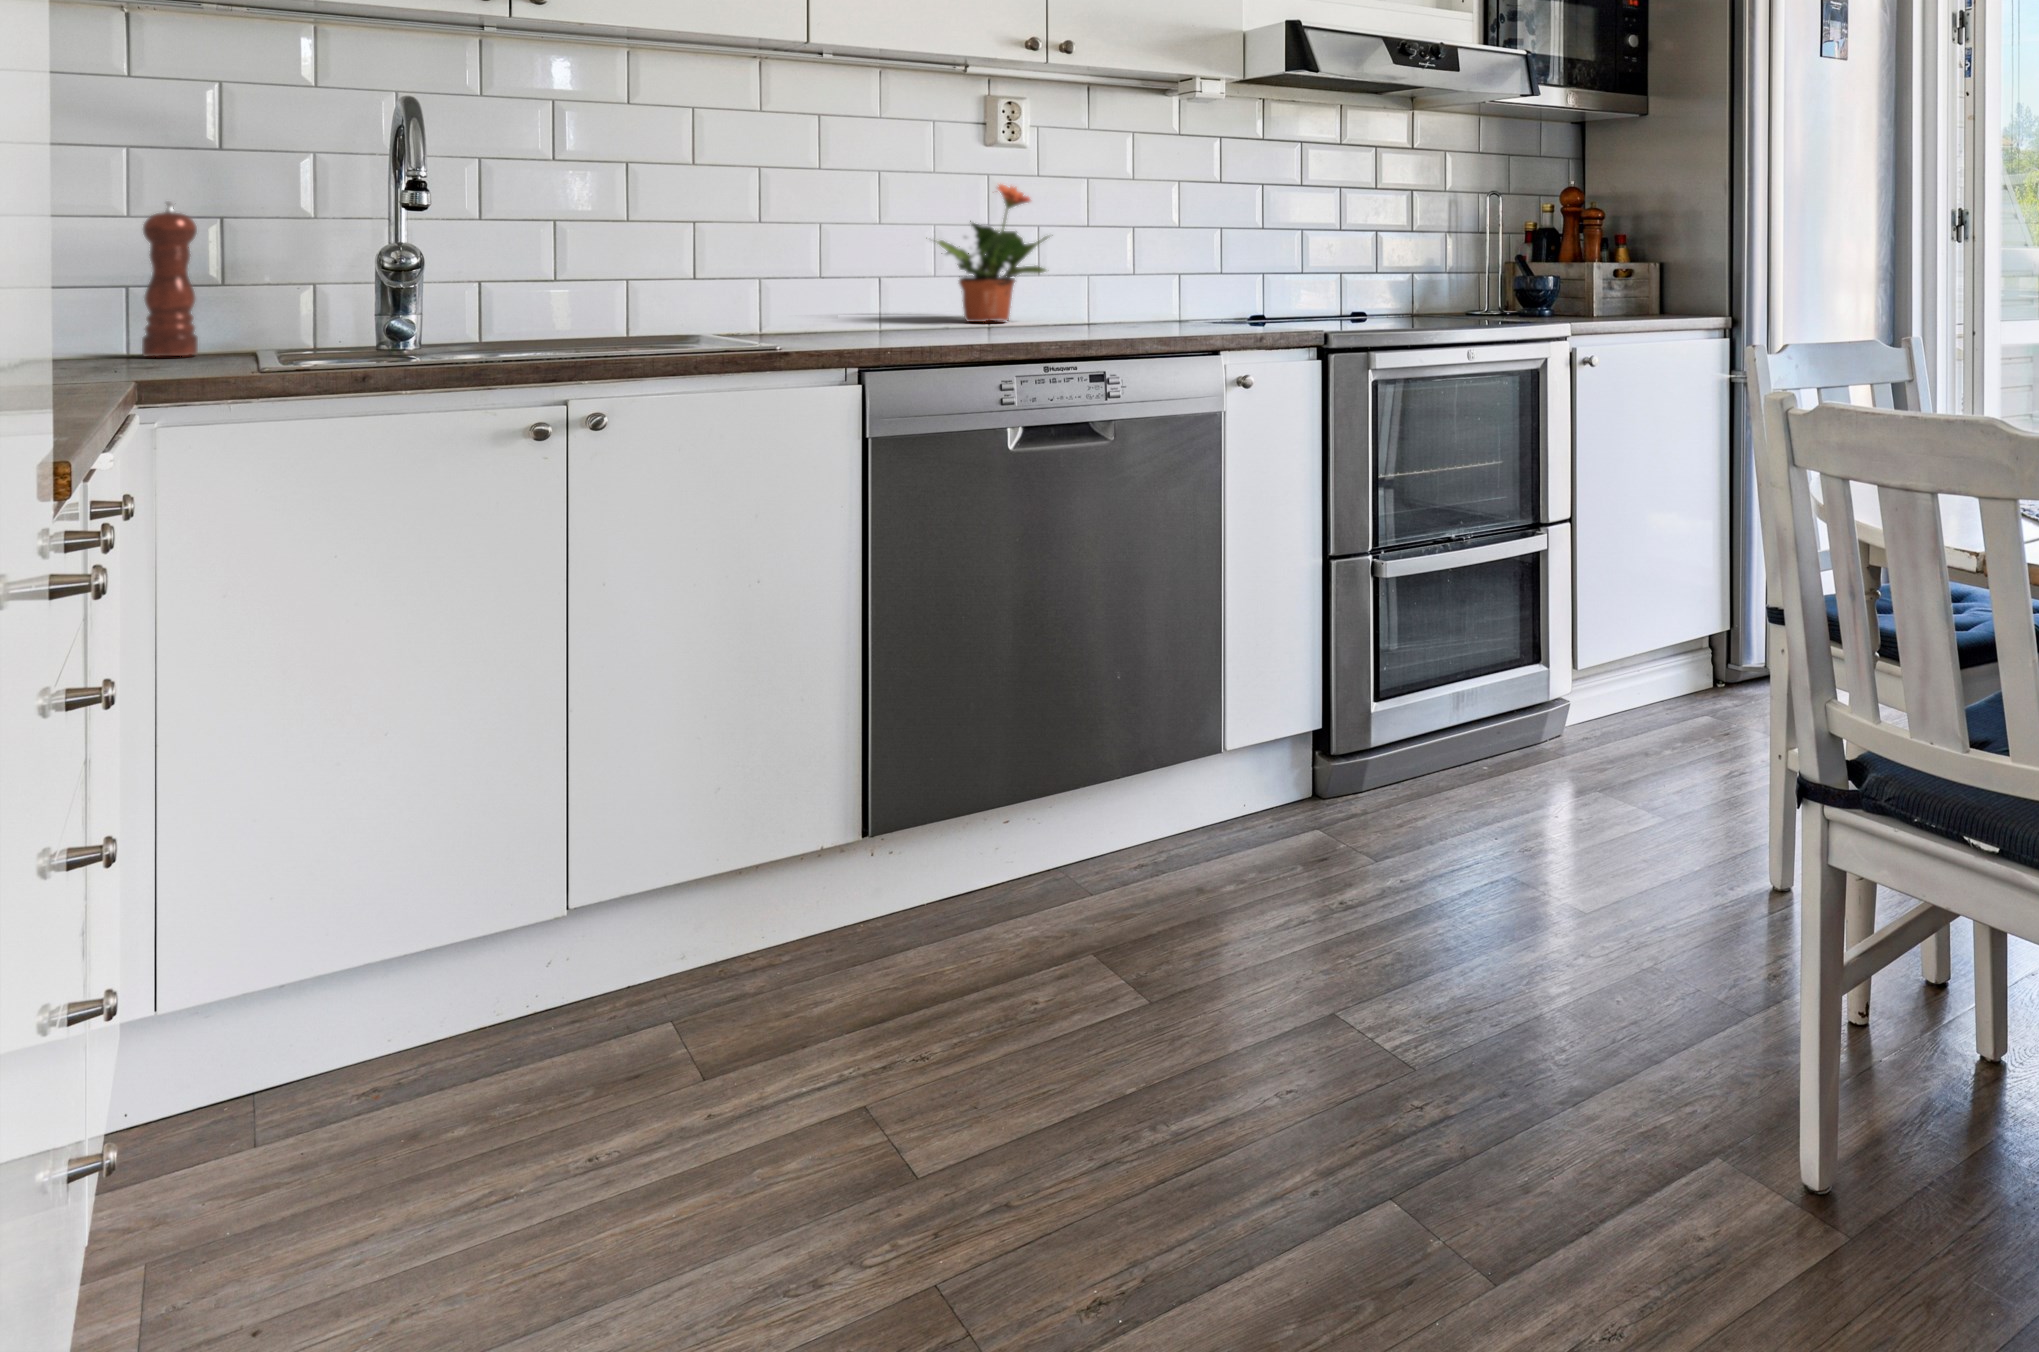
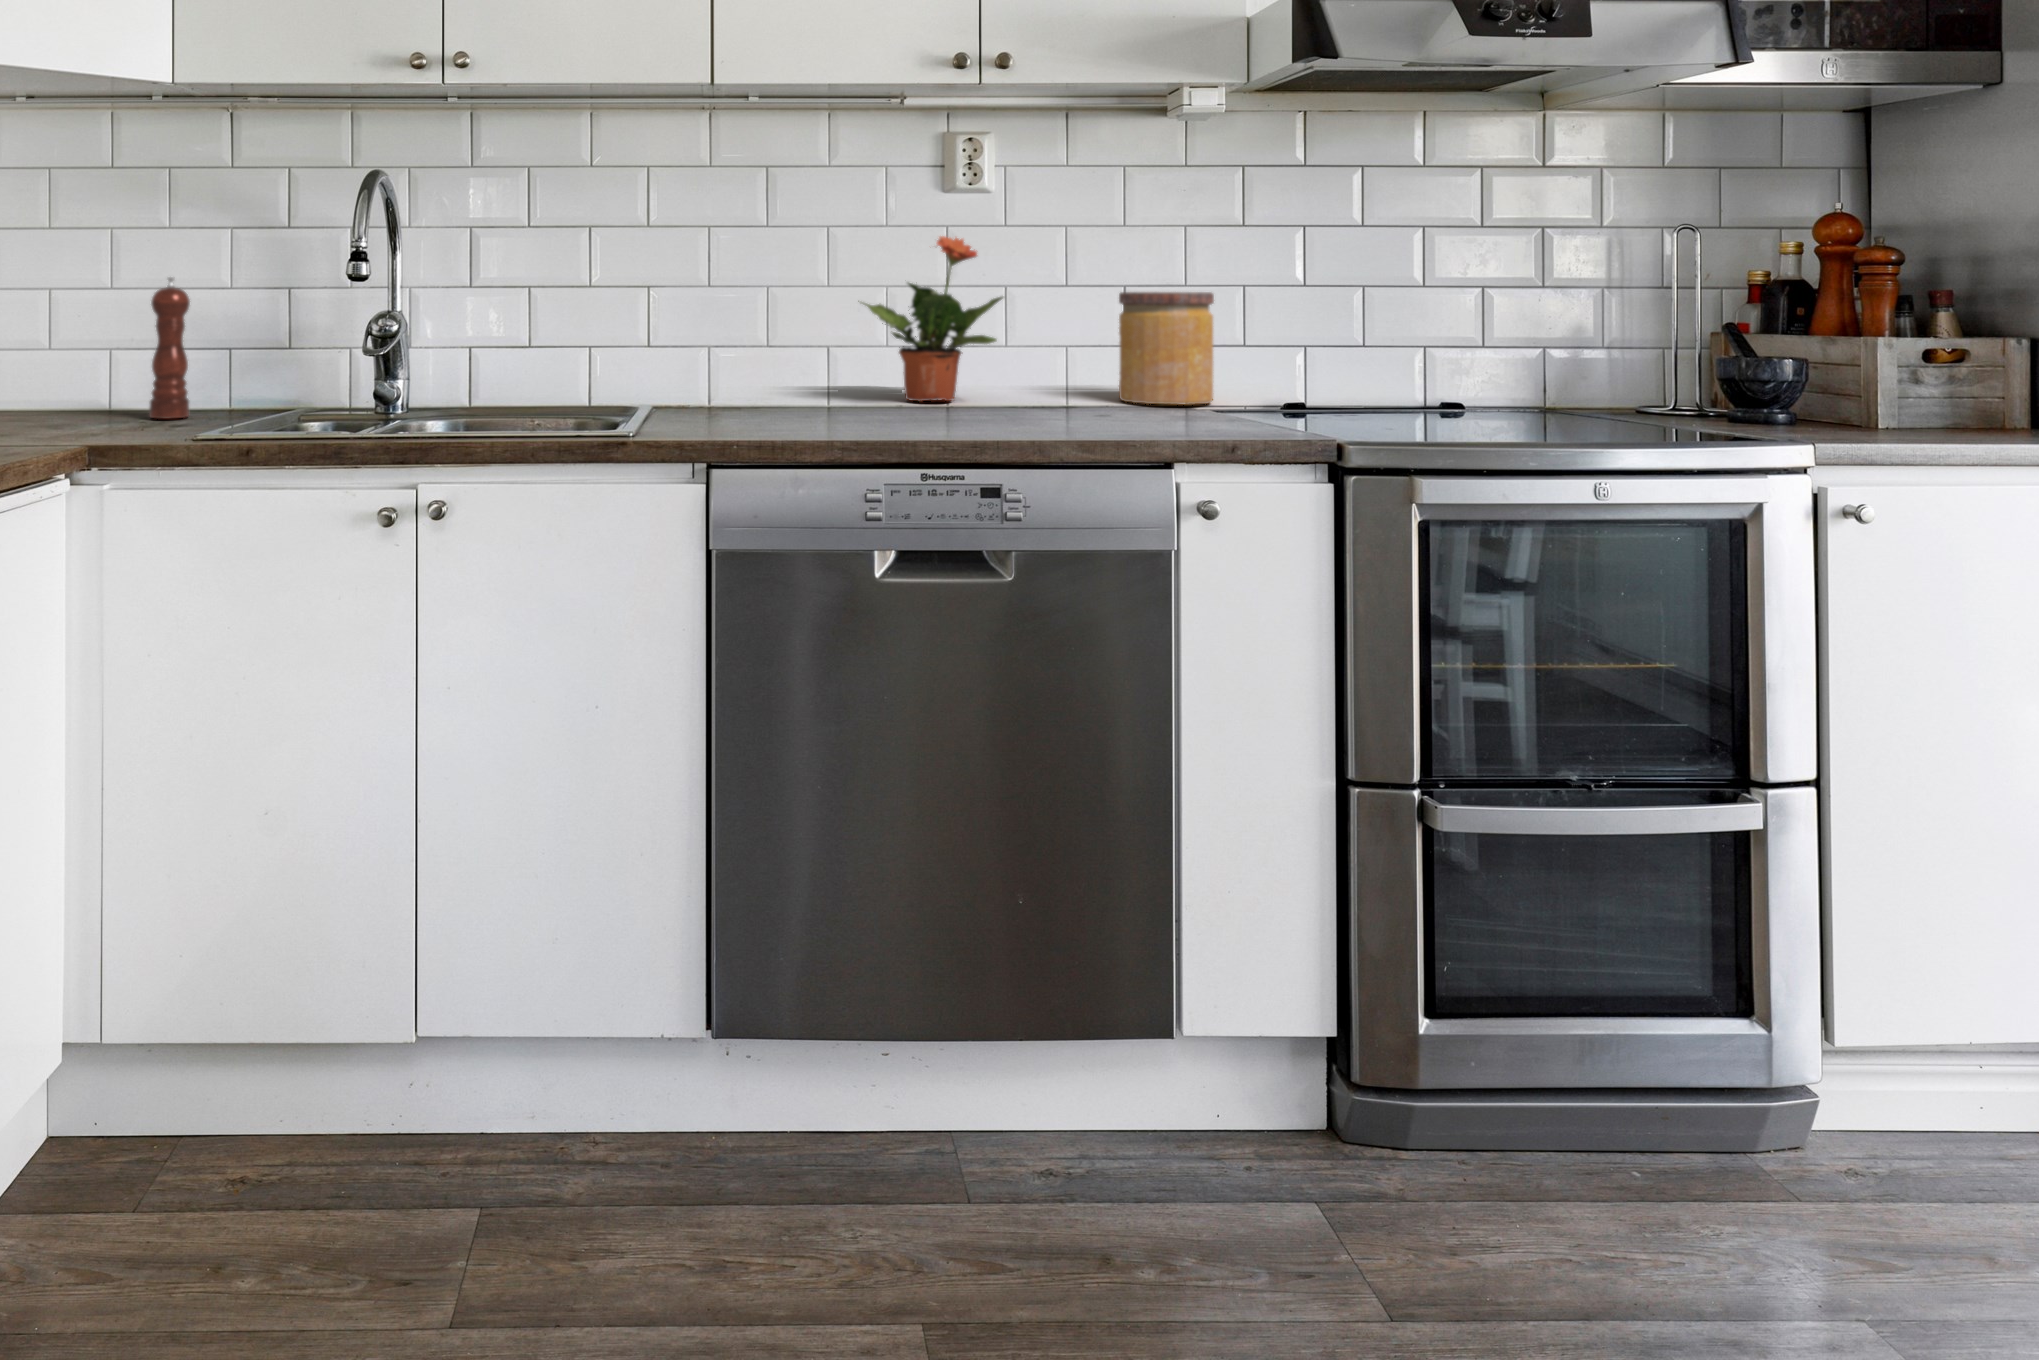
jar: none [1135,232,1209,318] -> present [1119,292,1214,405]

